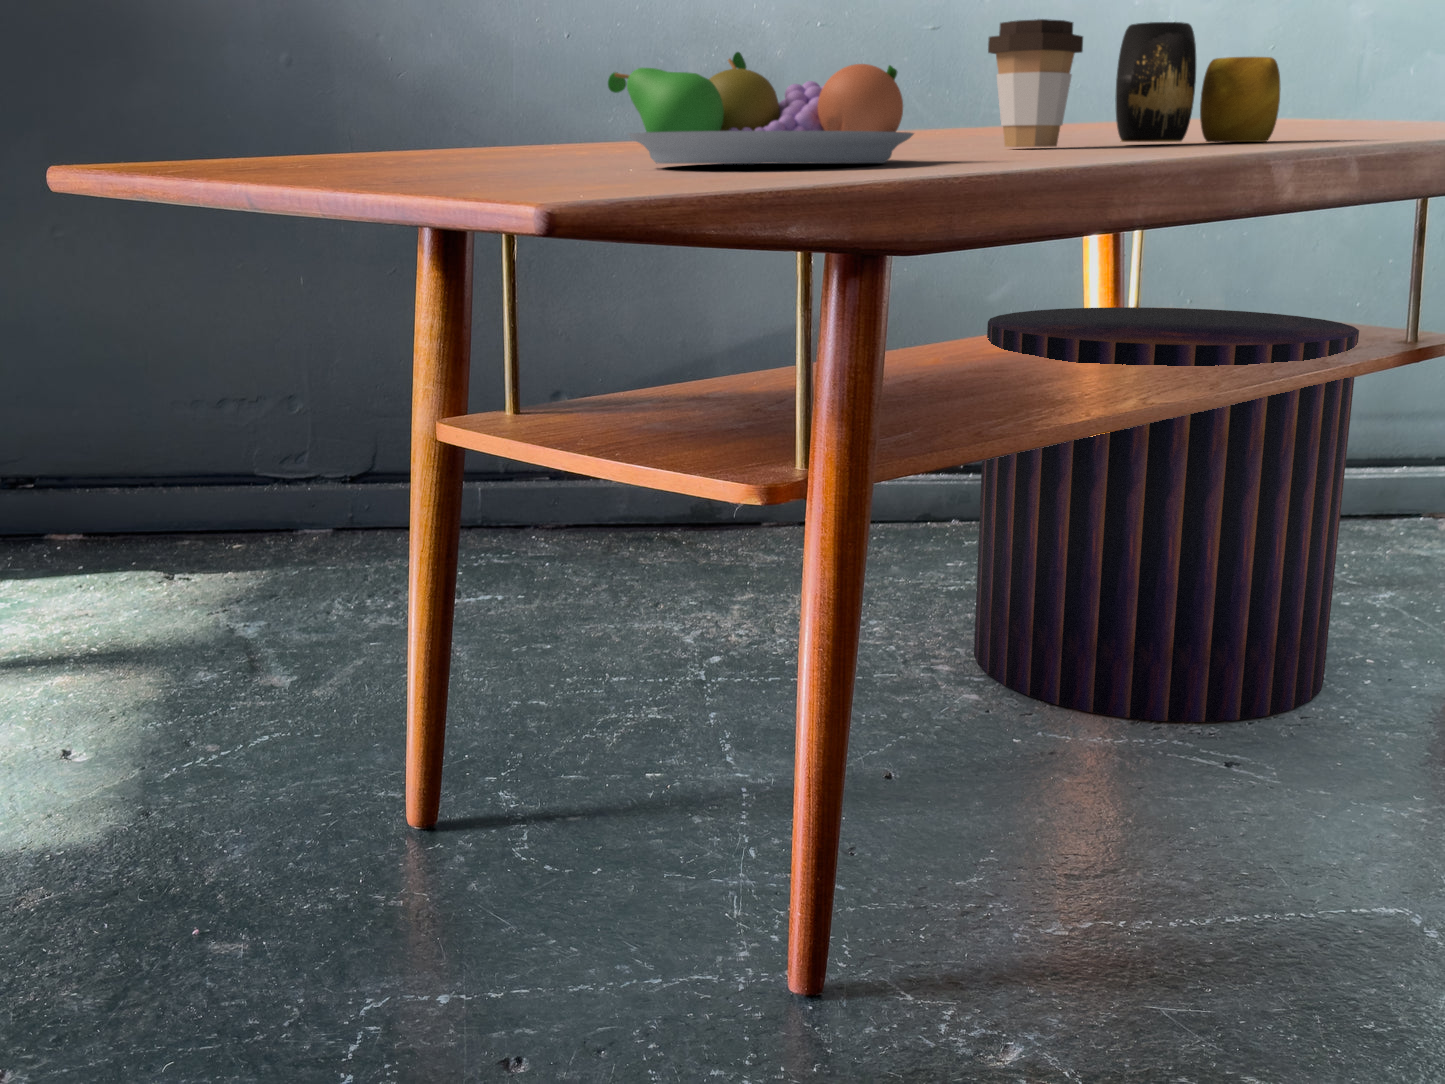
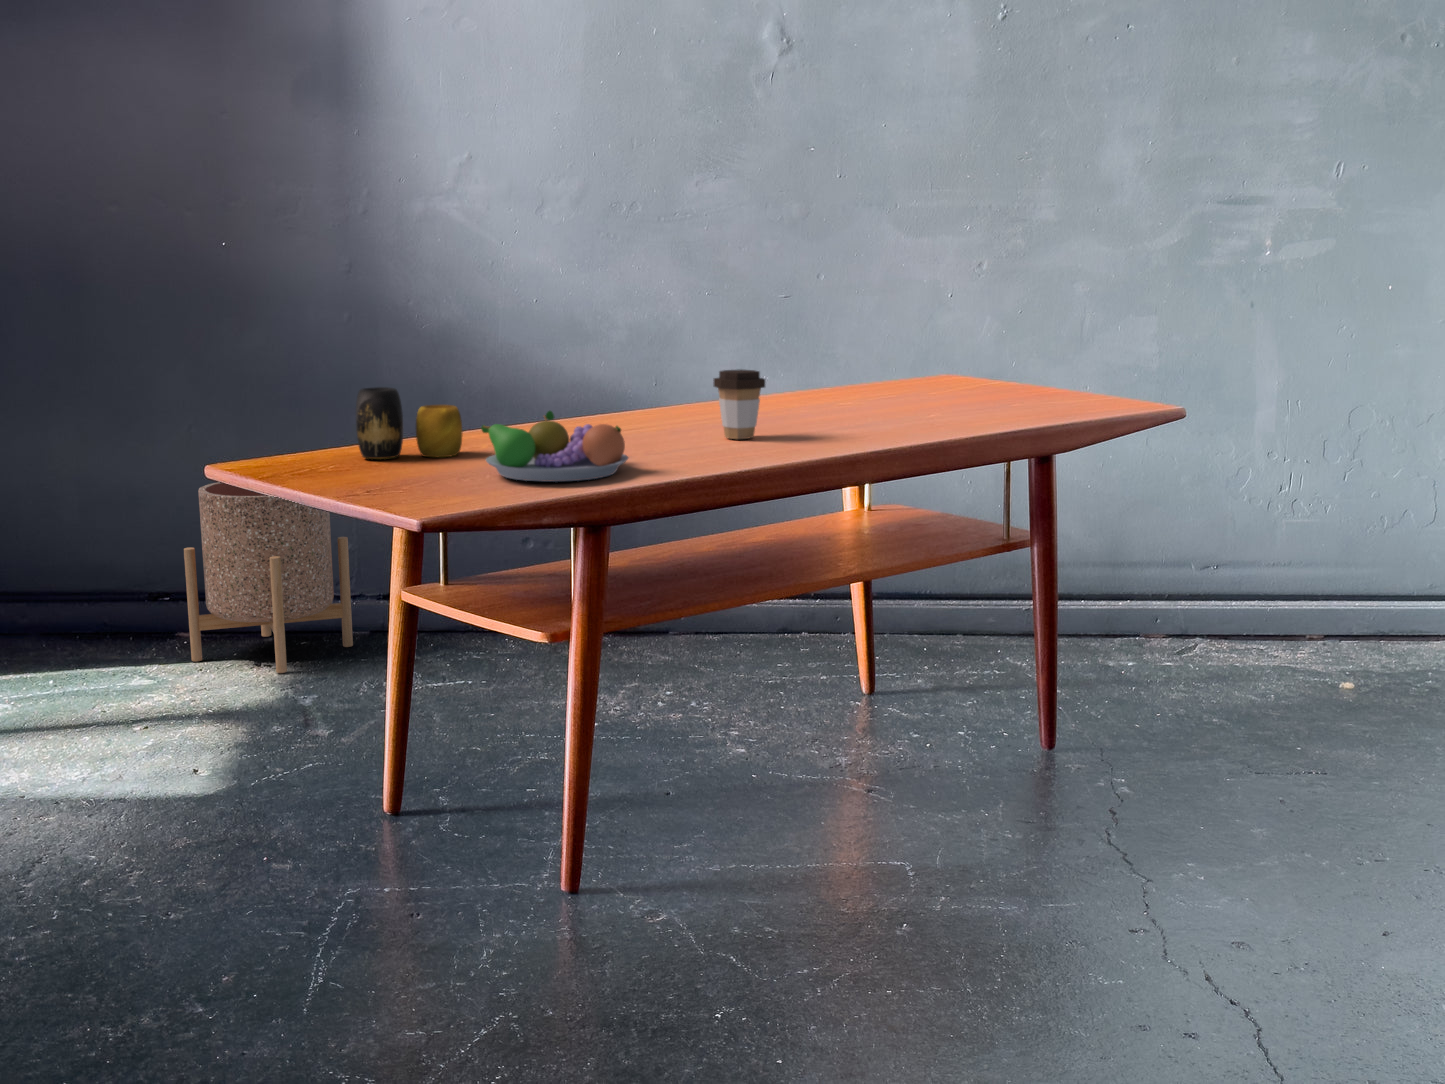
vase: present [1115,22,1280,142] -> present [356,387,462,459]
planter: none [48,299,311,589] -> present [184,482,353,673]
pouf: present [974,307,1359,722] -> none [758,503,980,769]

